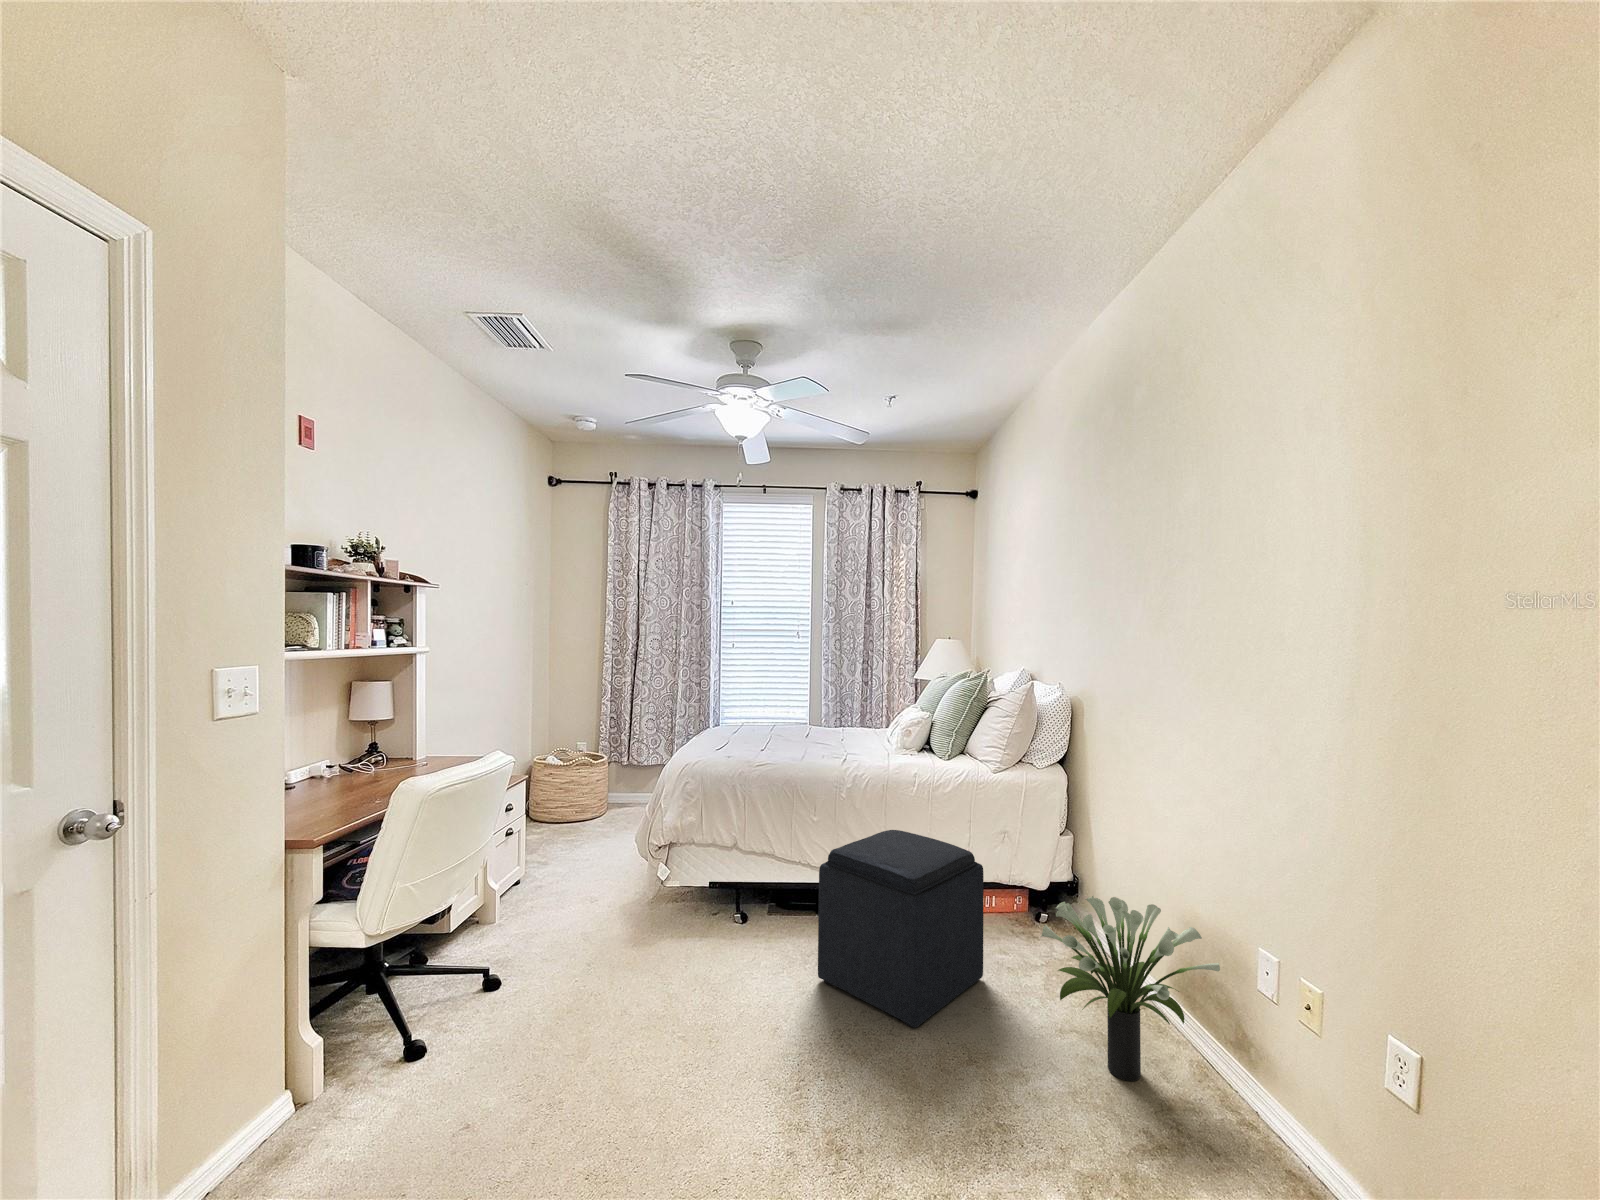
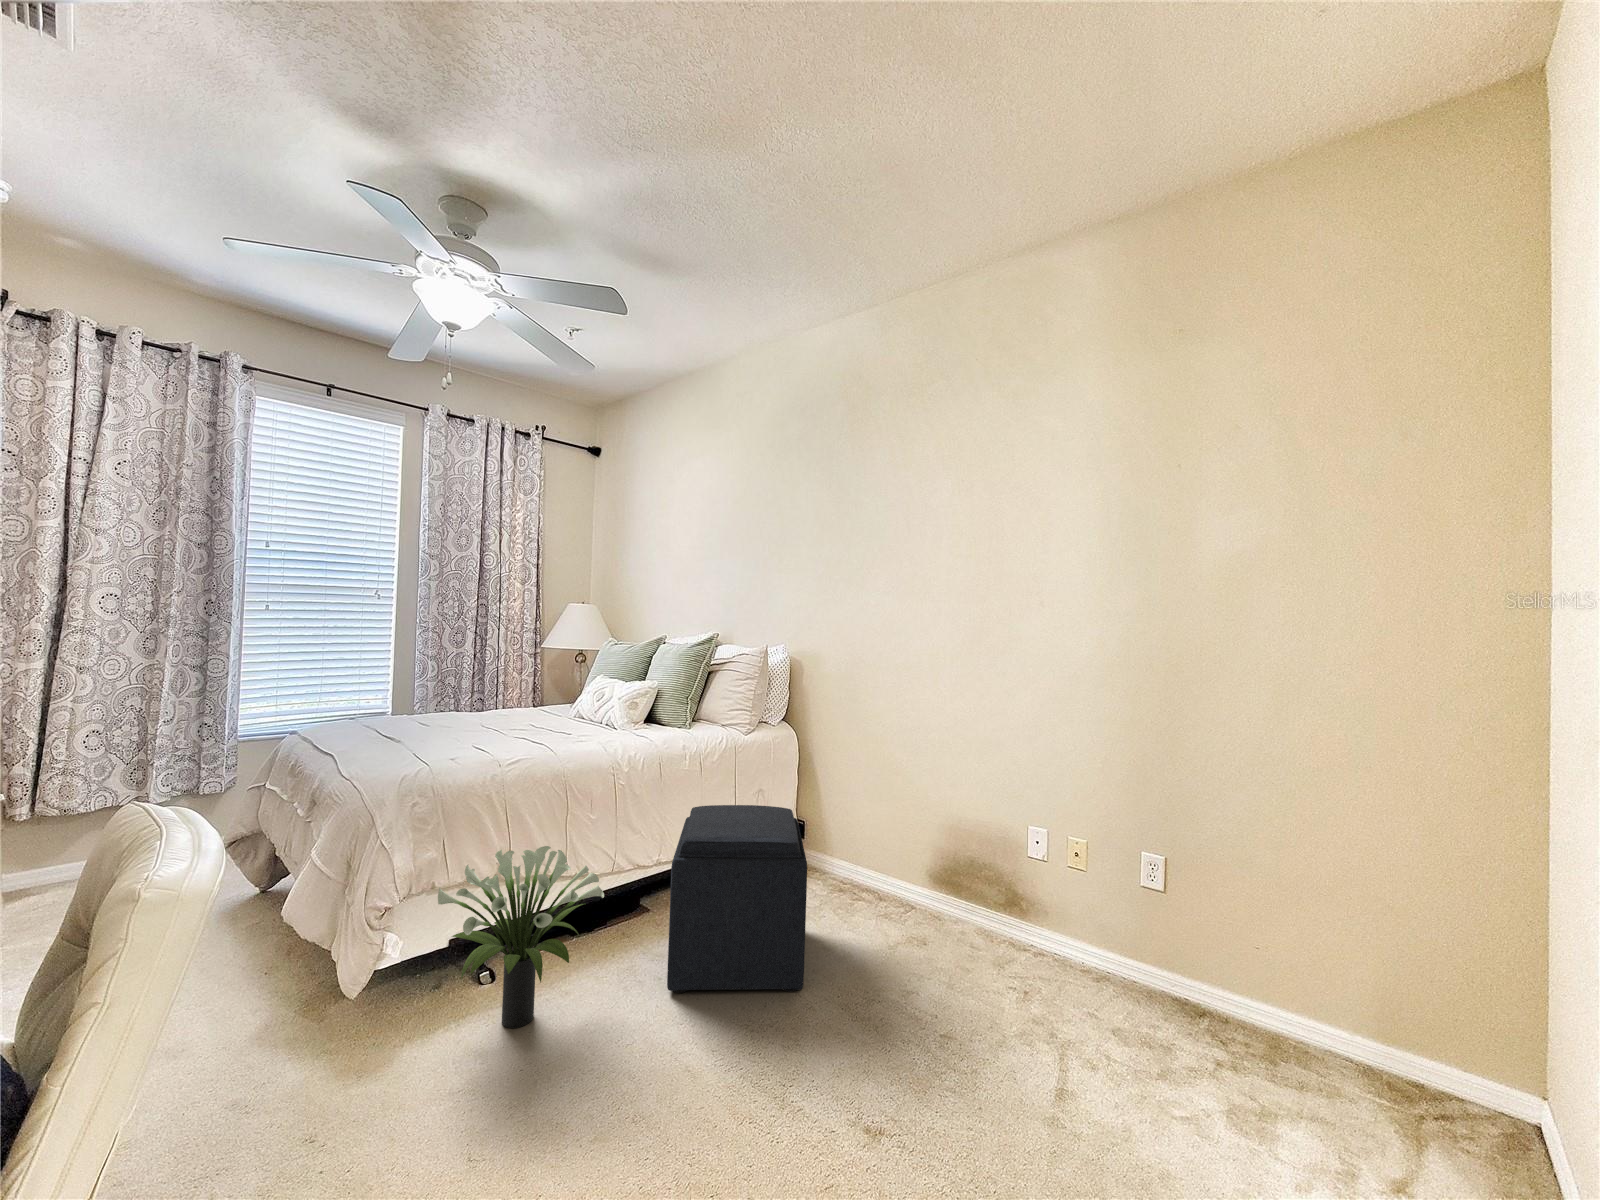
potted plant: present [1041,896,1220,1081] -> present [438,846,604,1028]

